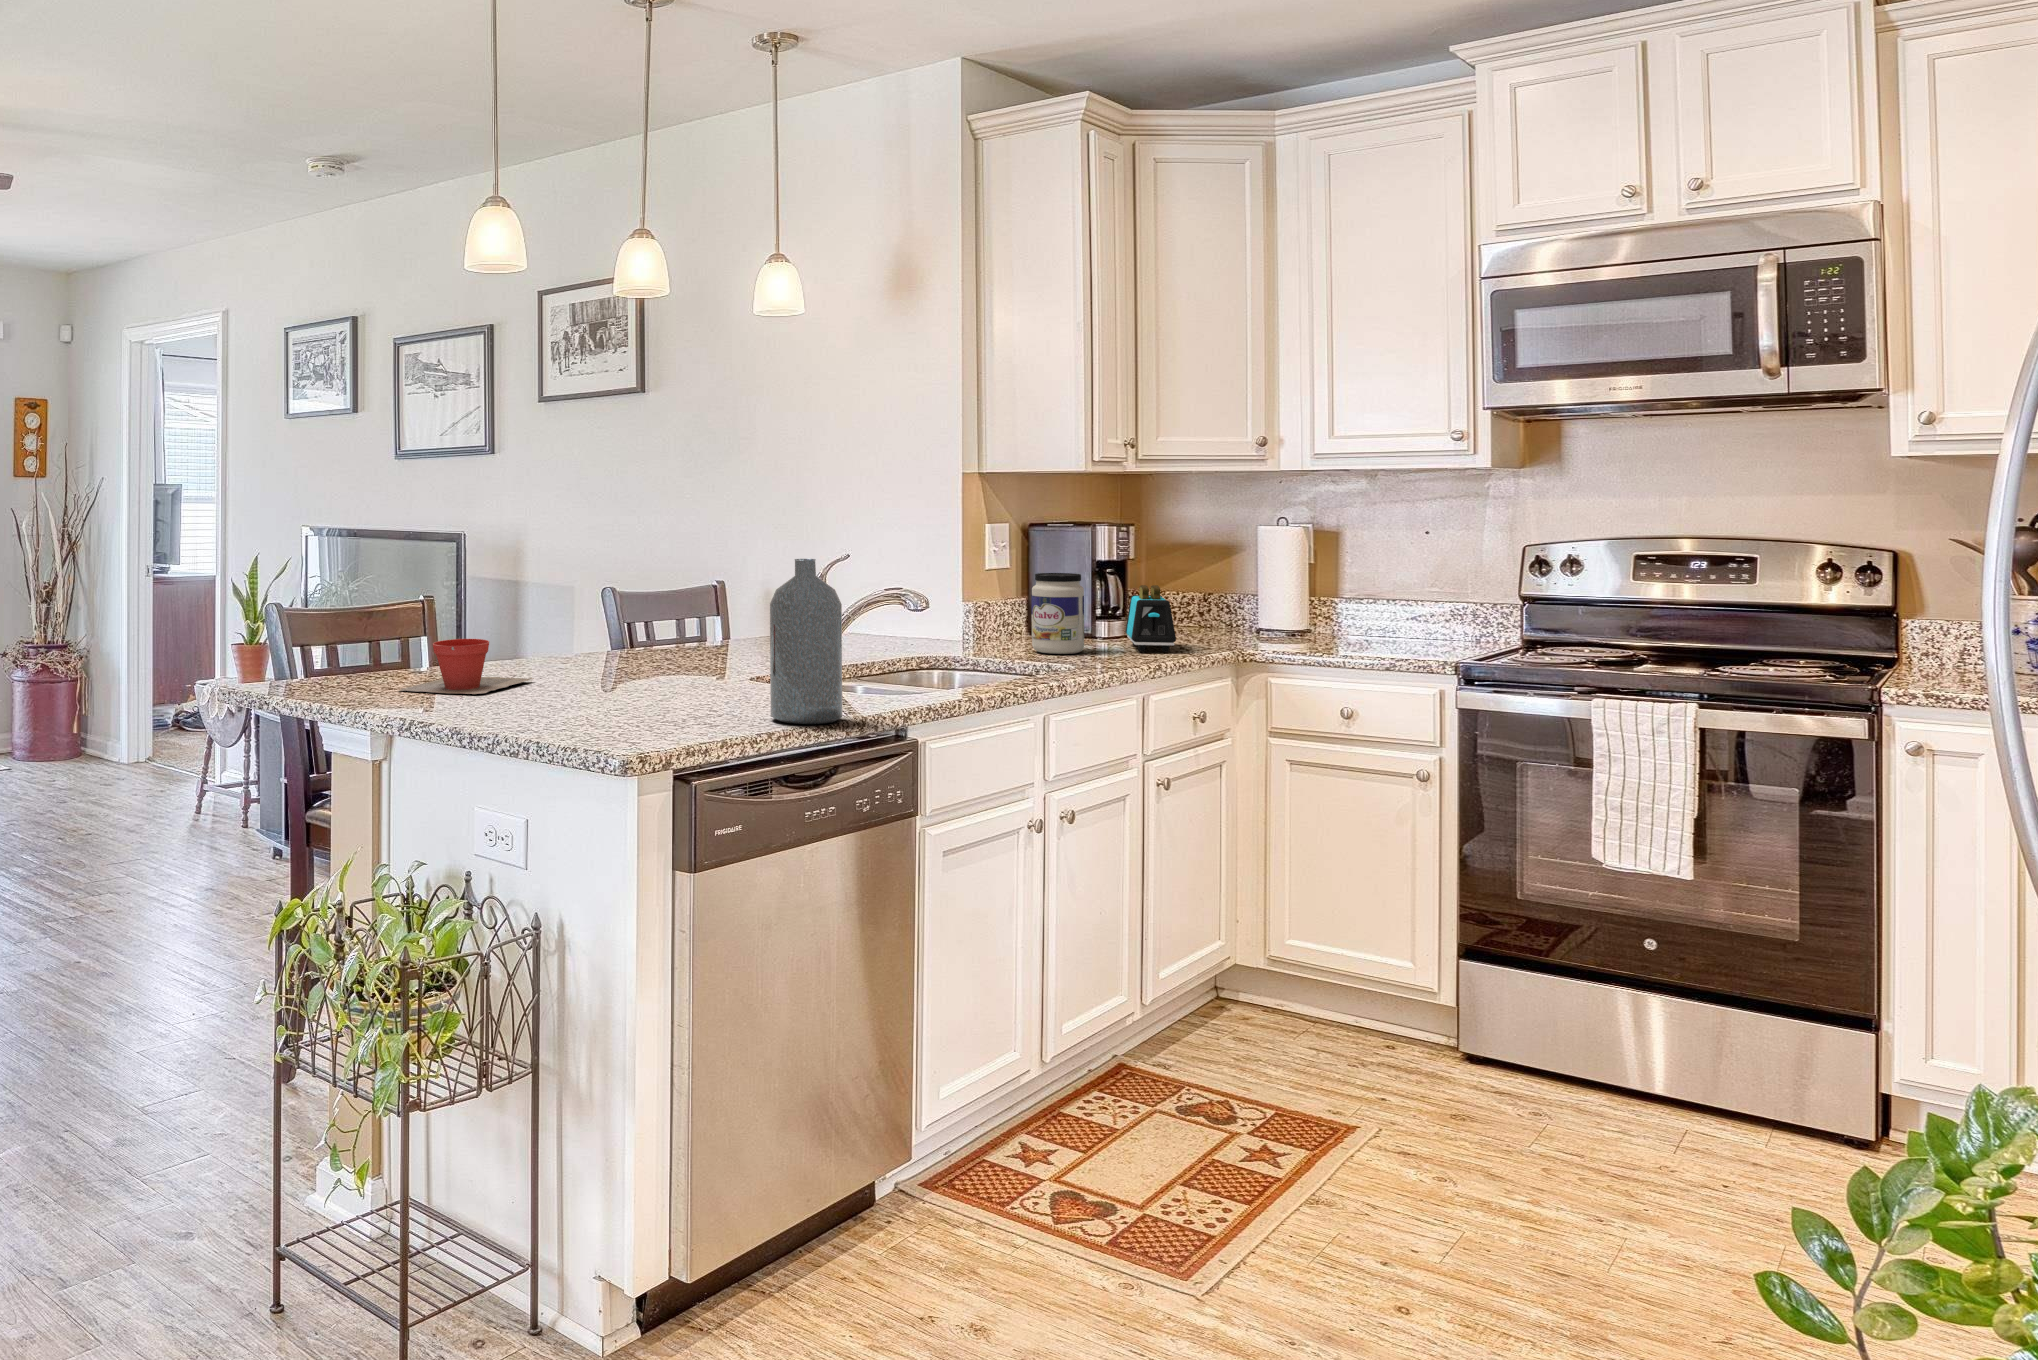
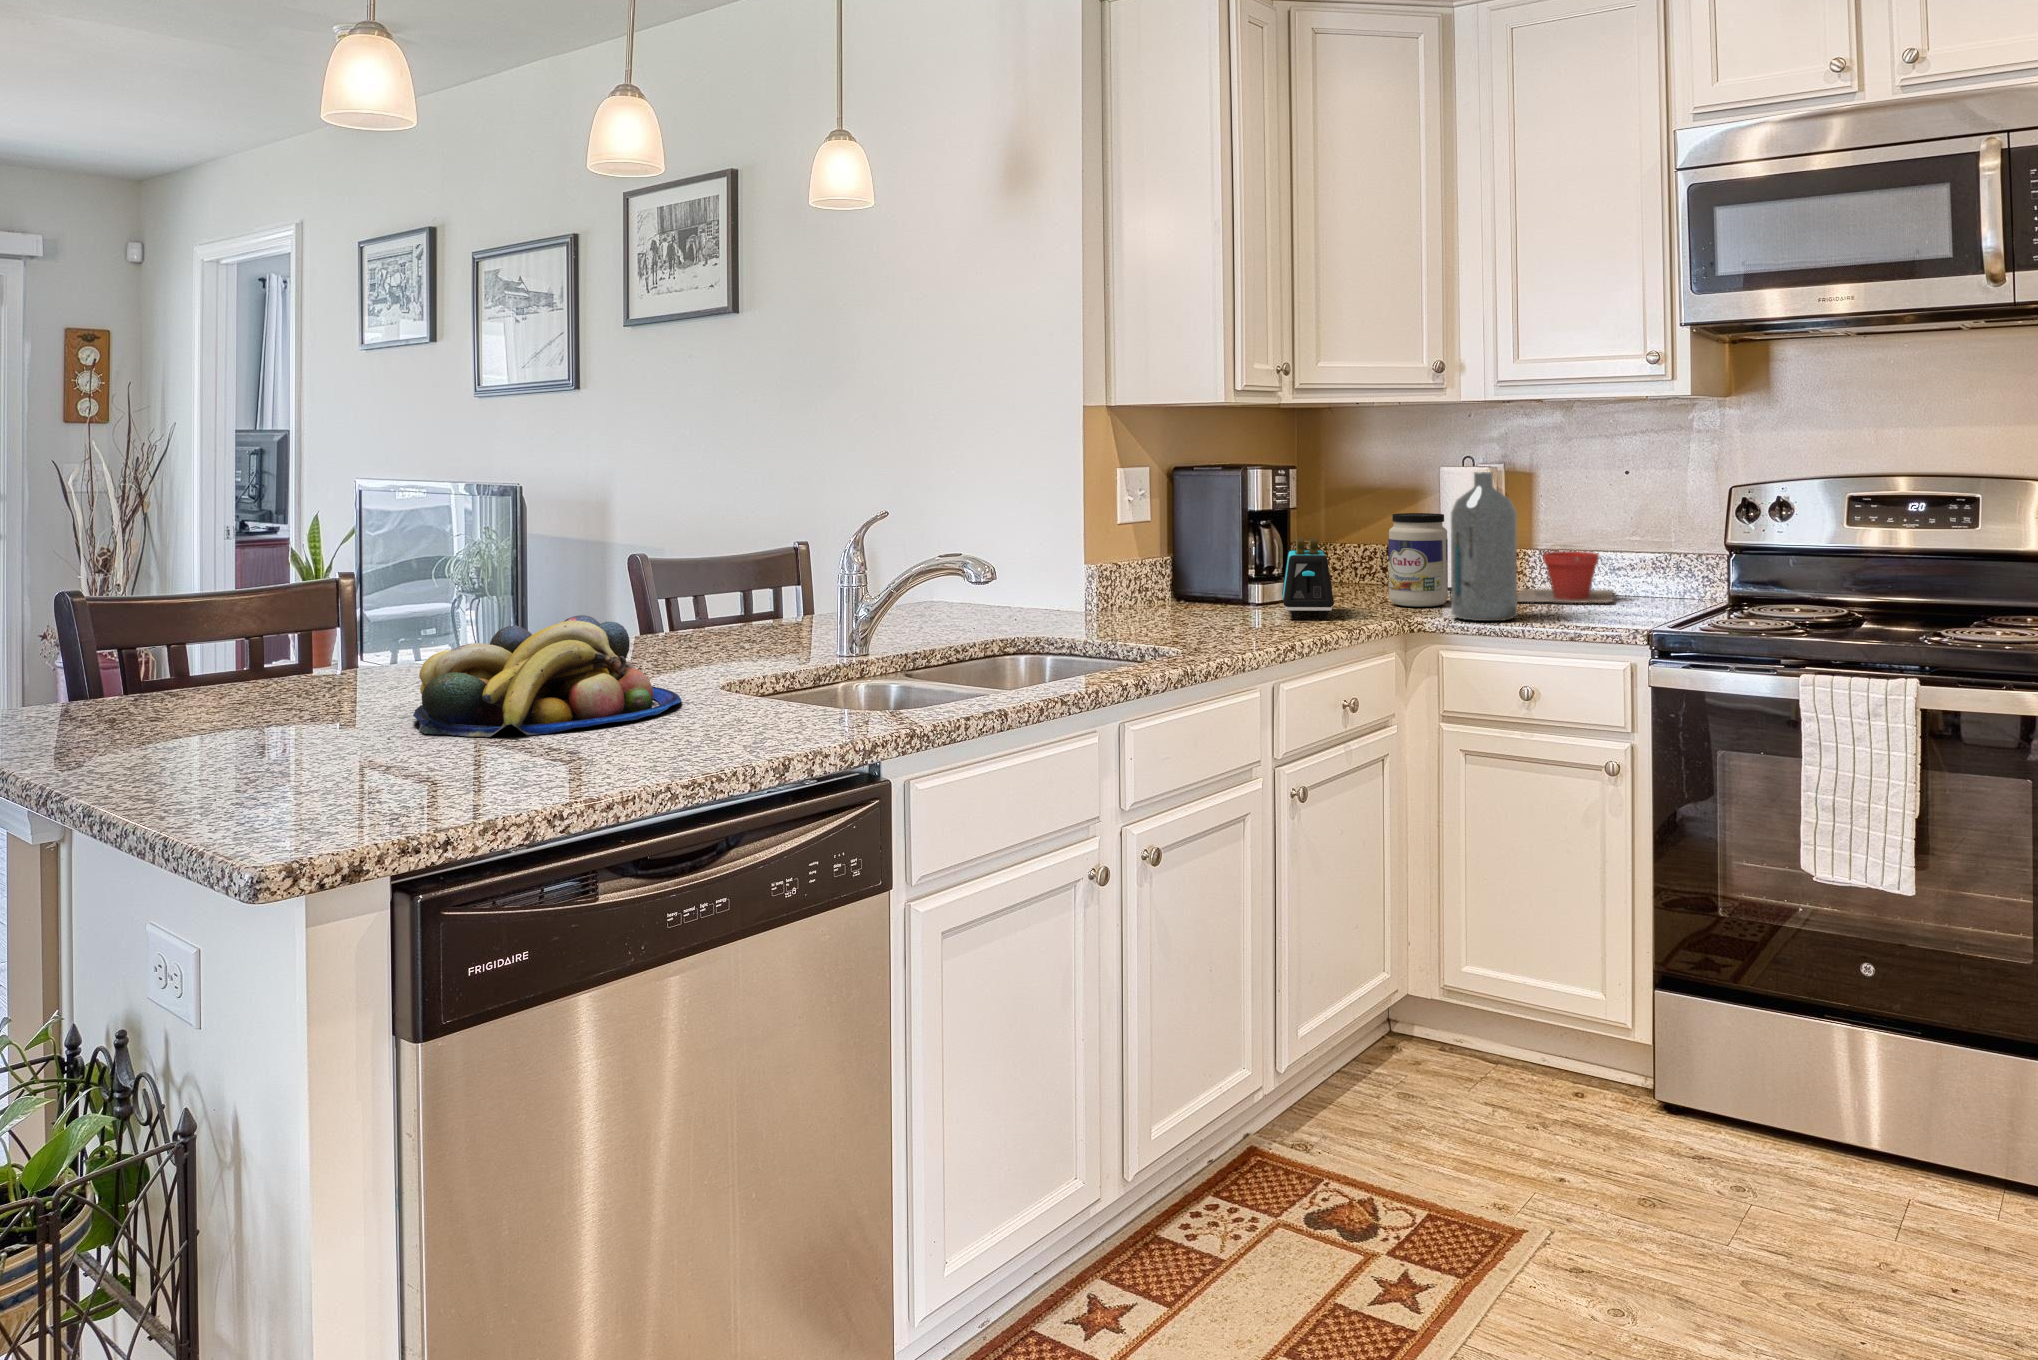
bottle: present [770,559,842,724] -> present [1451,472,1517,621]
jar: present [1031,573,1084,654] -> present [1388,513,1448,607]
fruit bowl: none [561,638,734,716] -> present [413,615,681,737]
plant pot: present [399,639,534,694] -> present [1517,551,1615,603]

